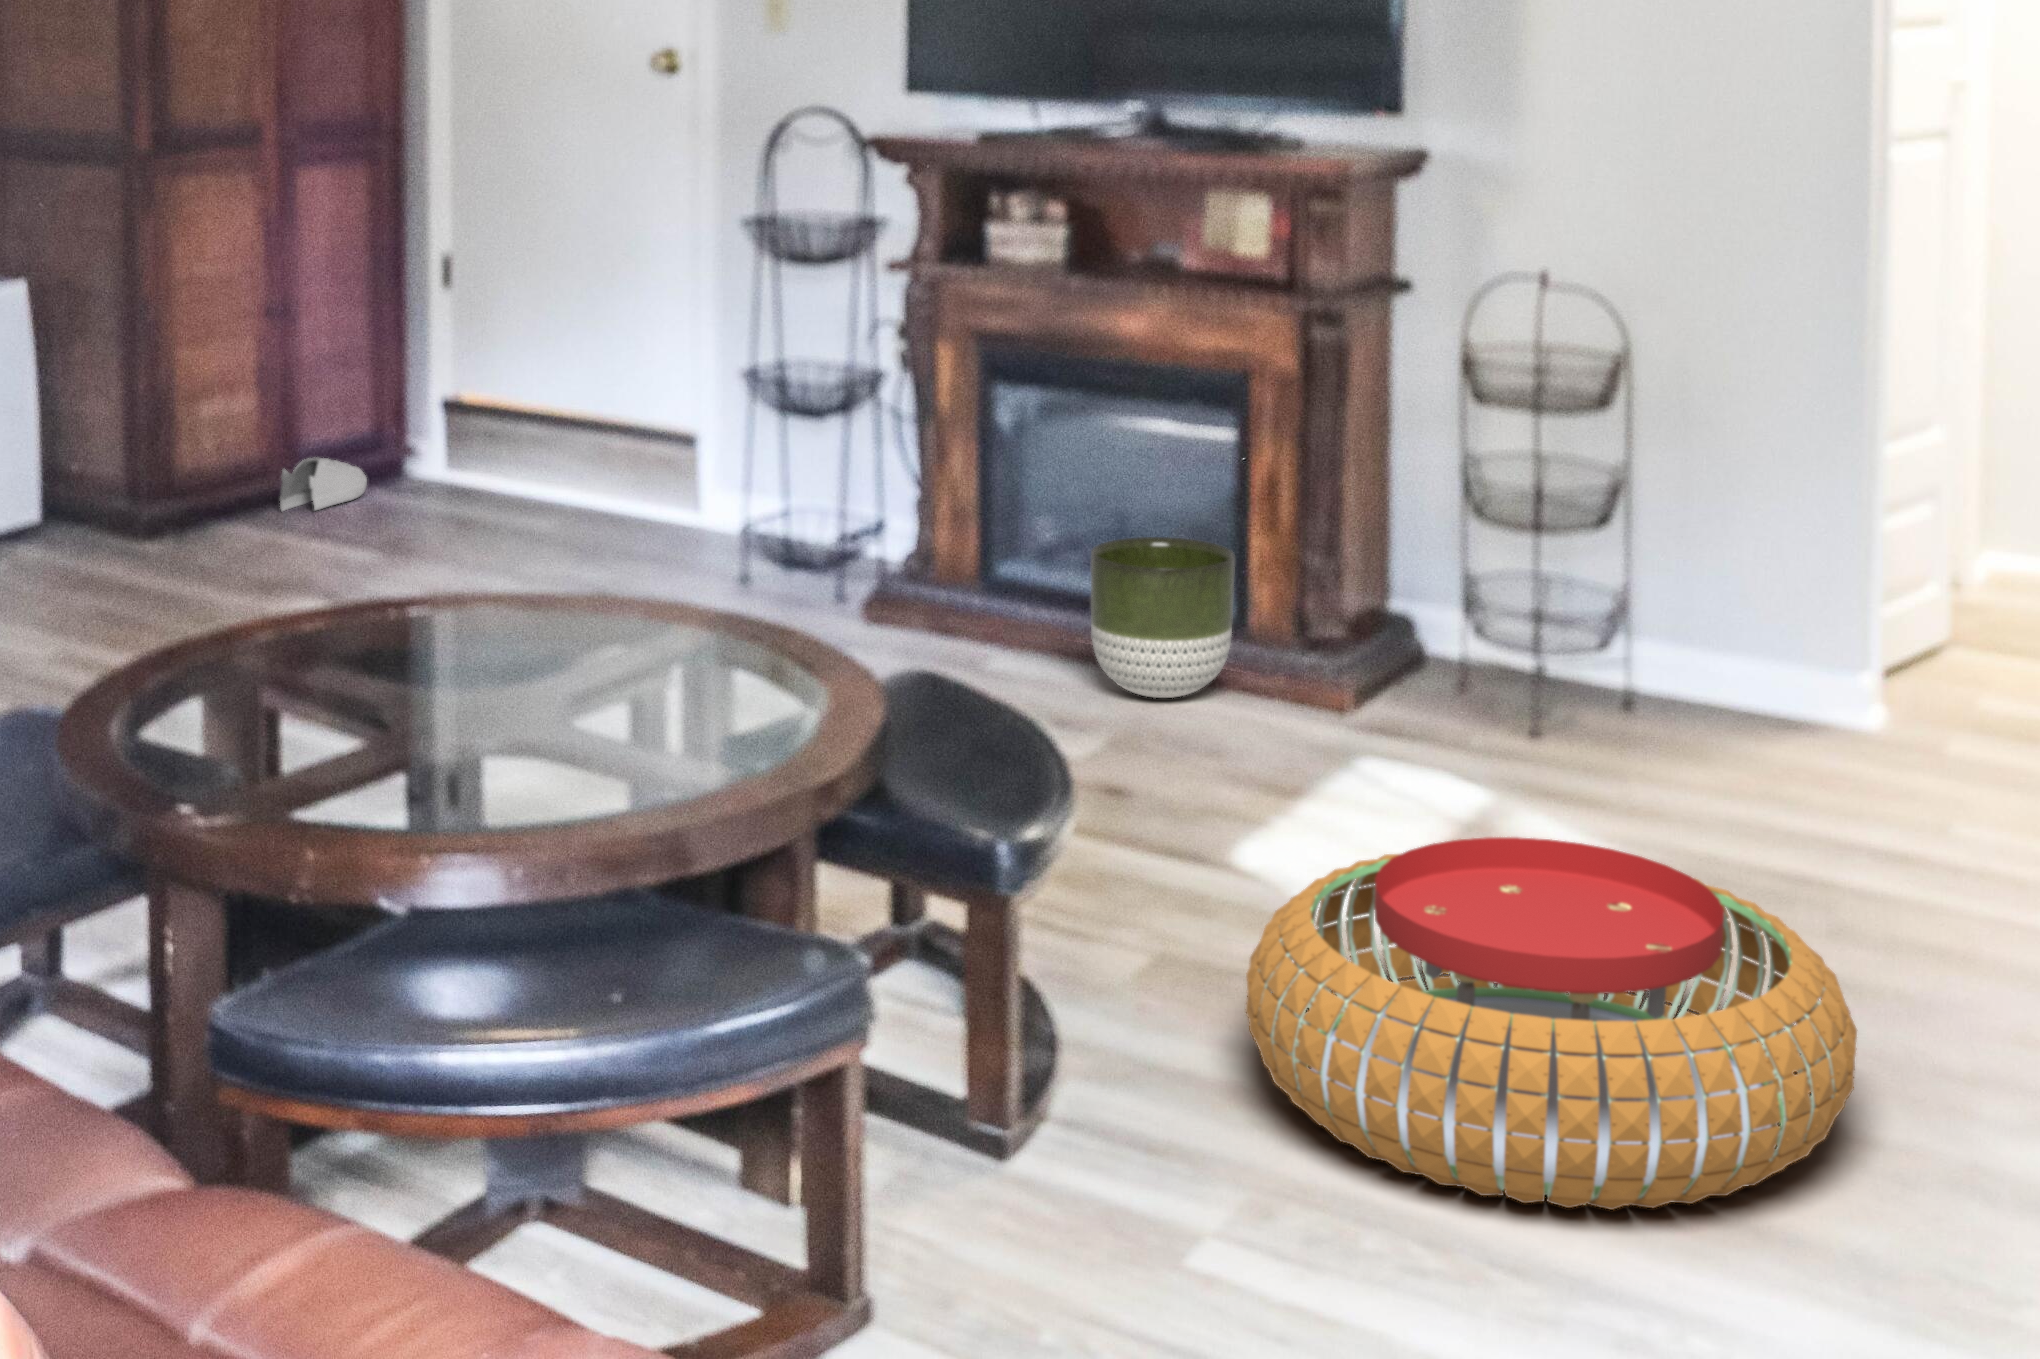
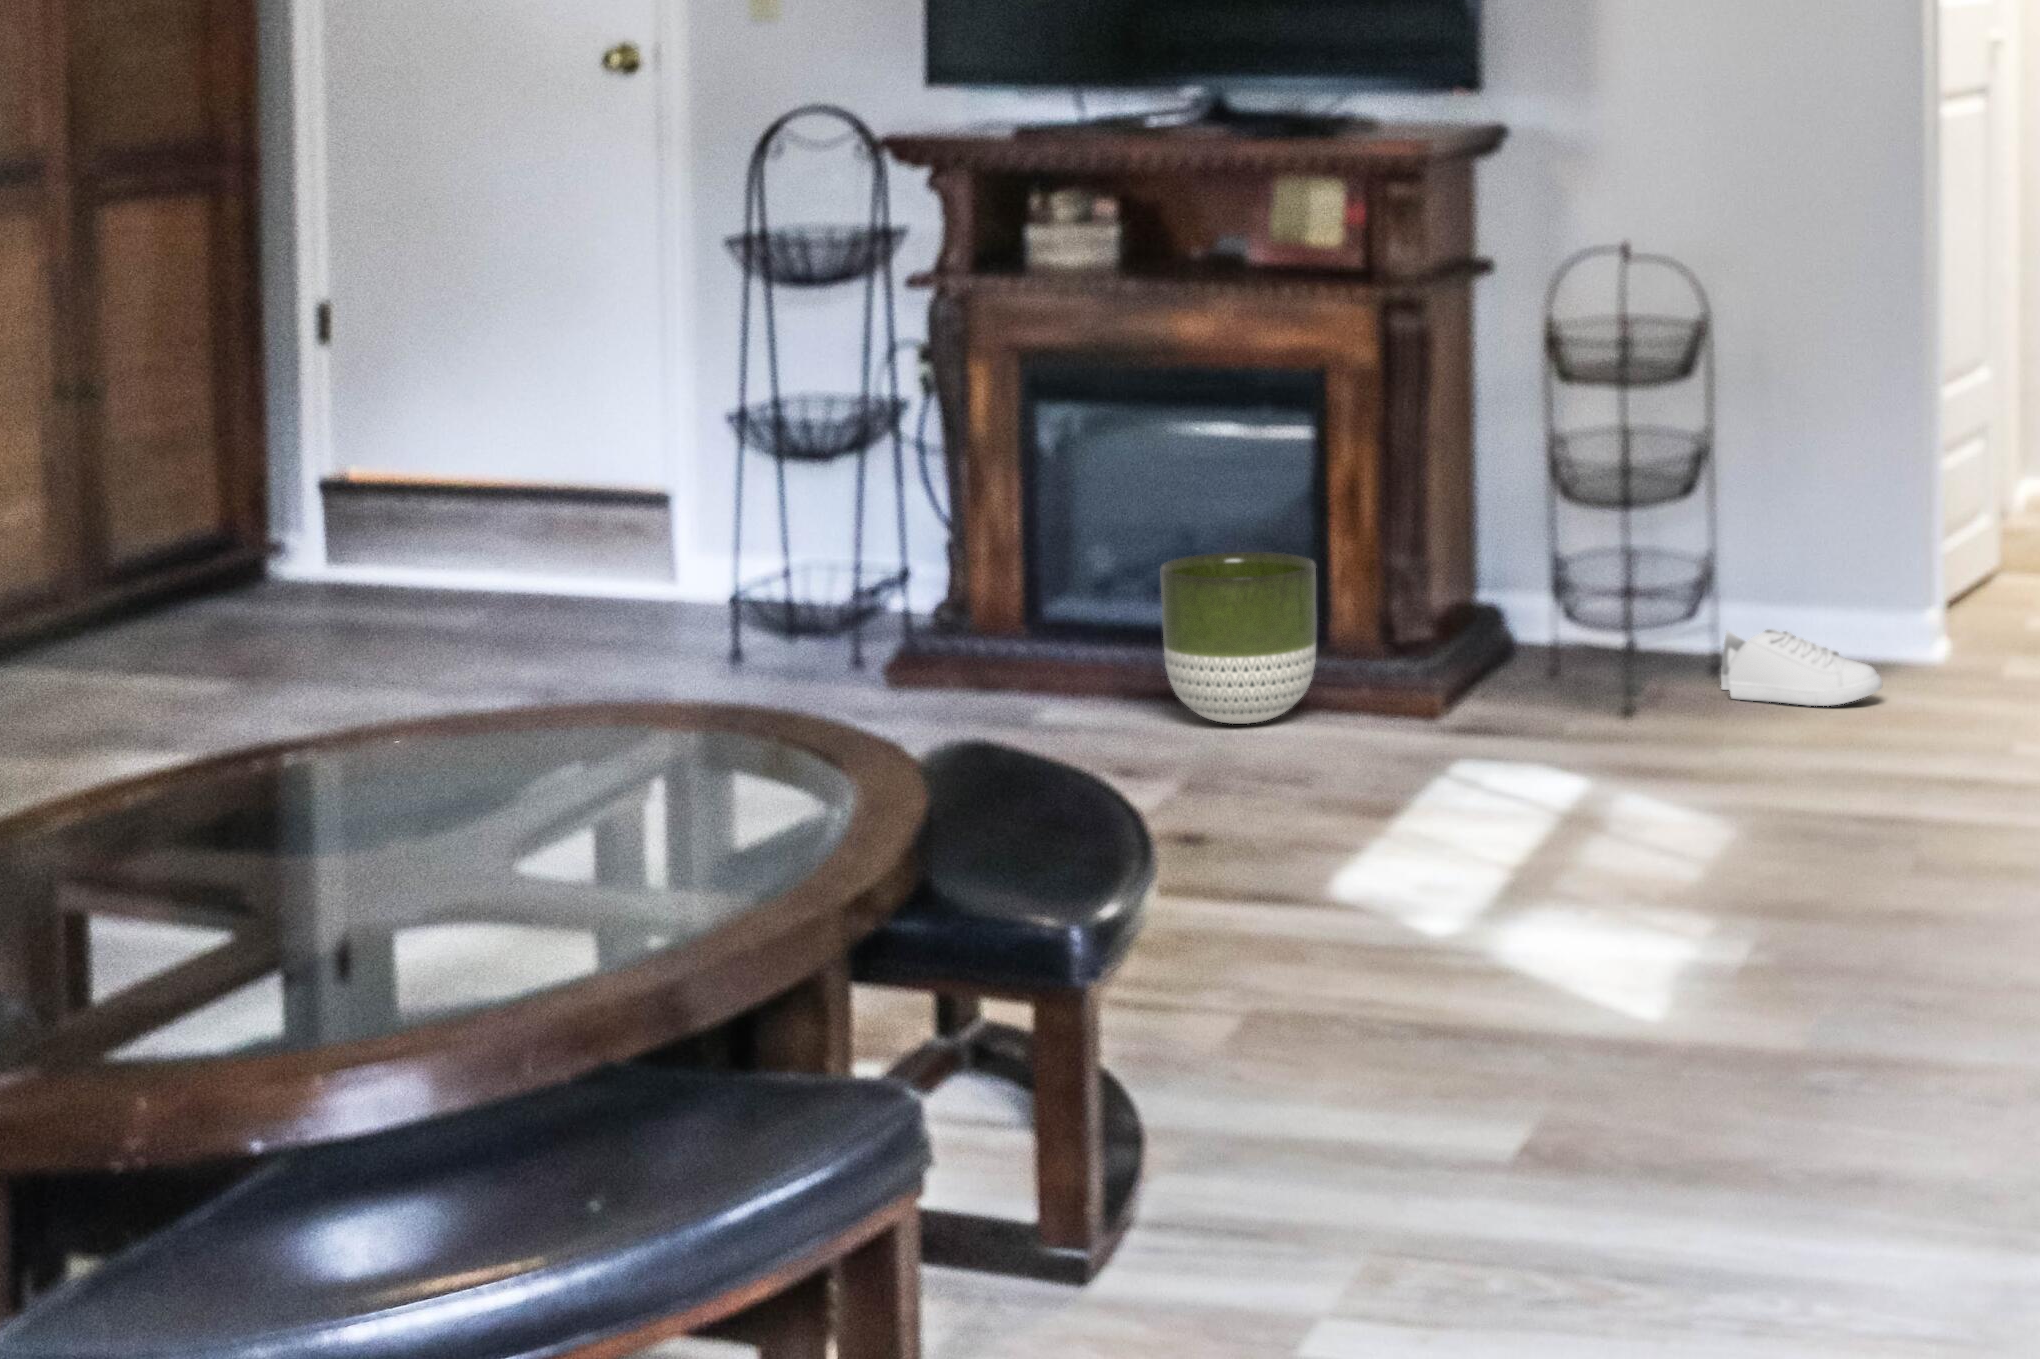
shoe: present [280,457,367,511] -> present [1721,629,1882,706]
pouf: present [1245,837,1857,1210] -> none [1373,758,1942,1065]

